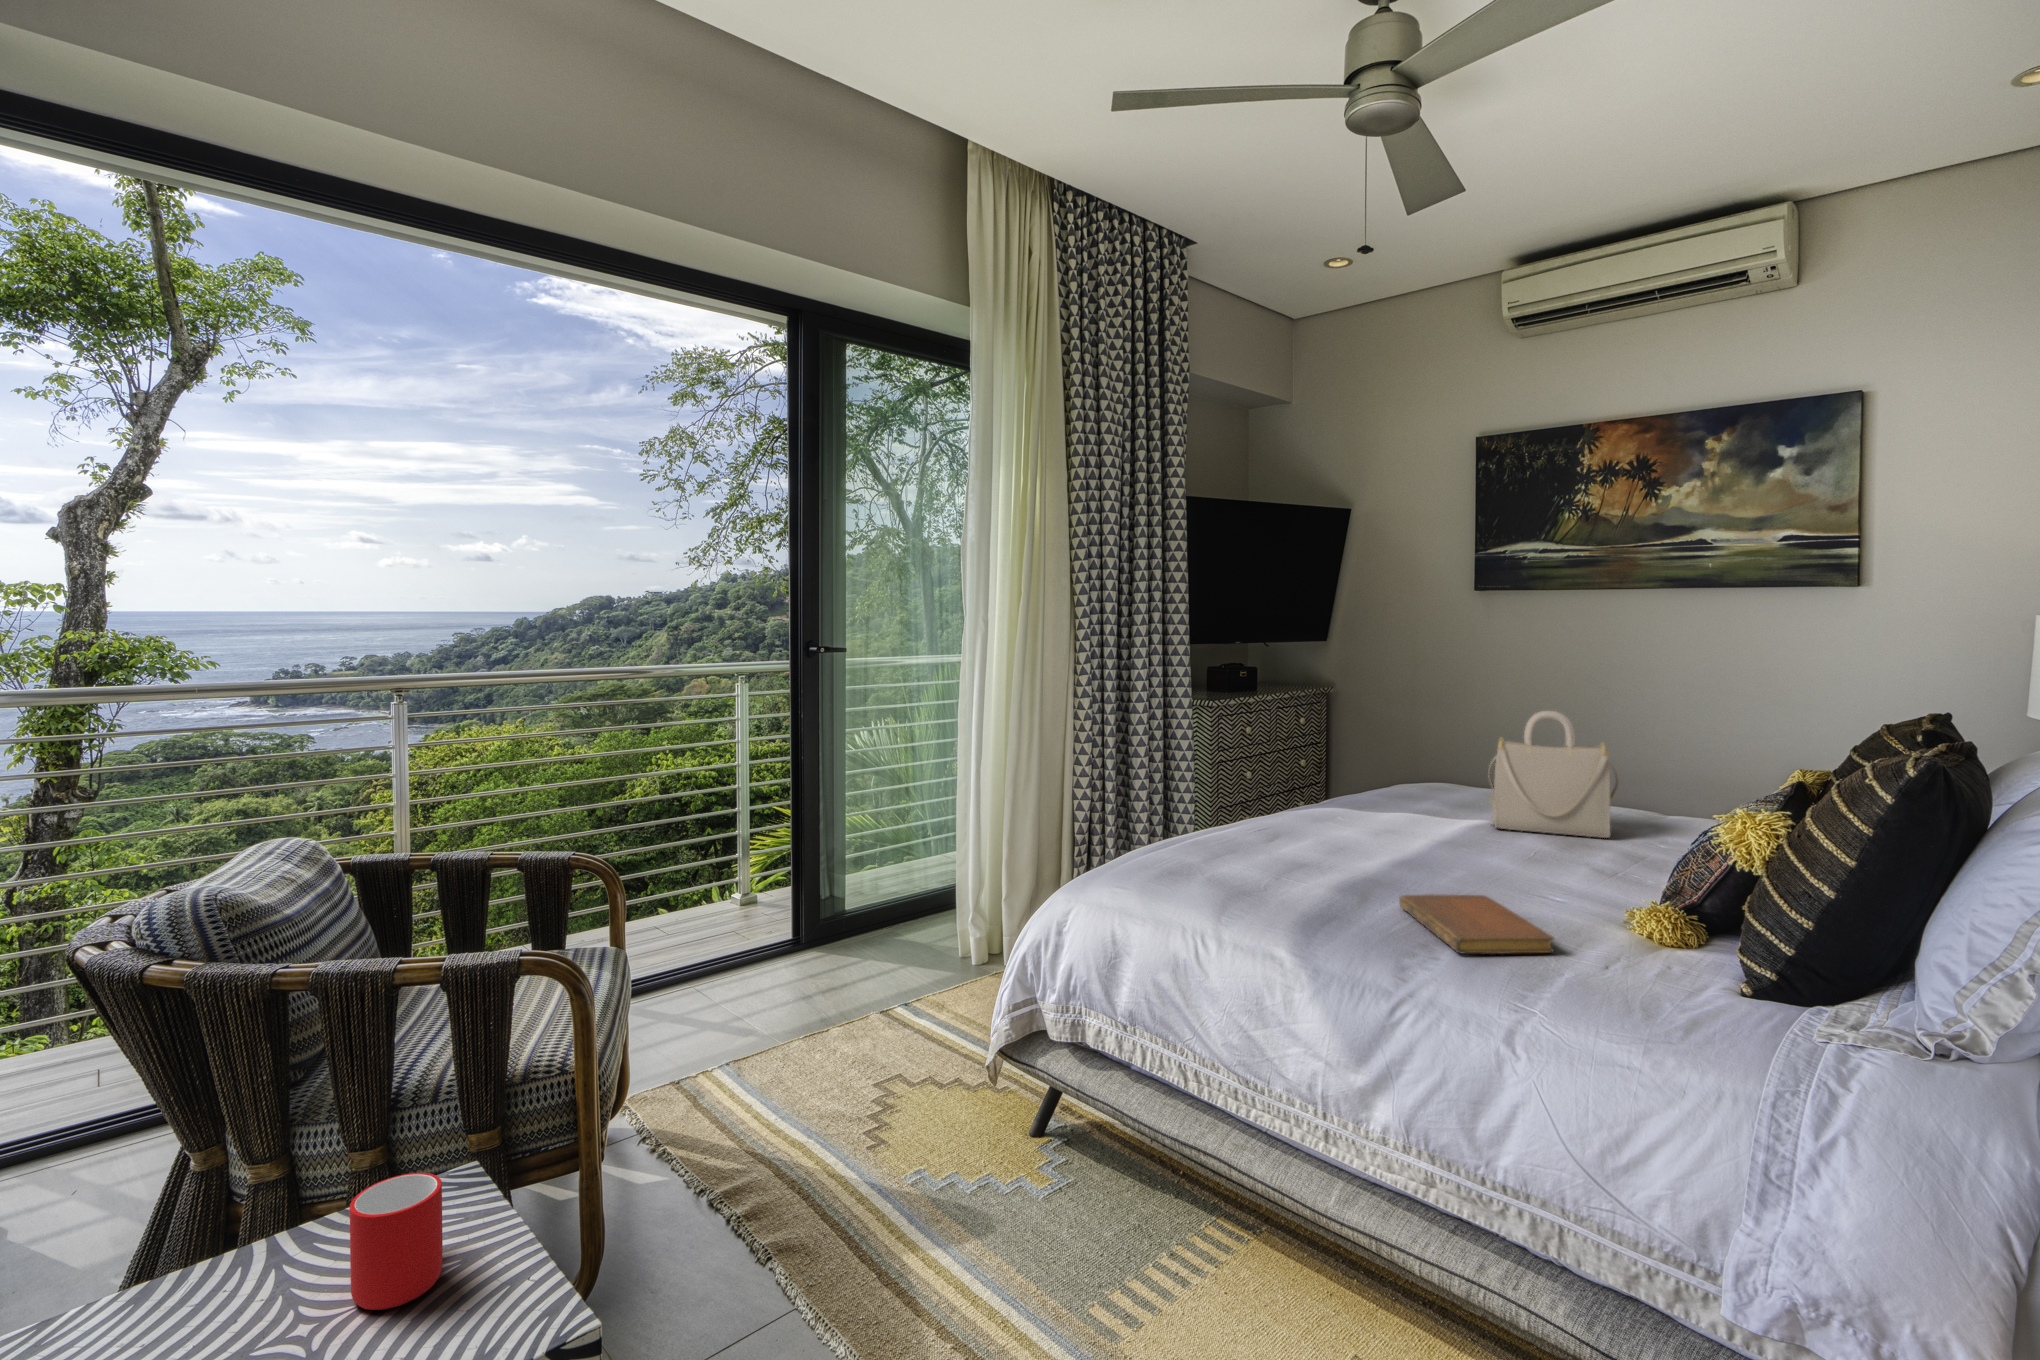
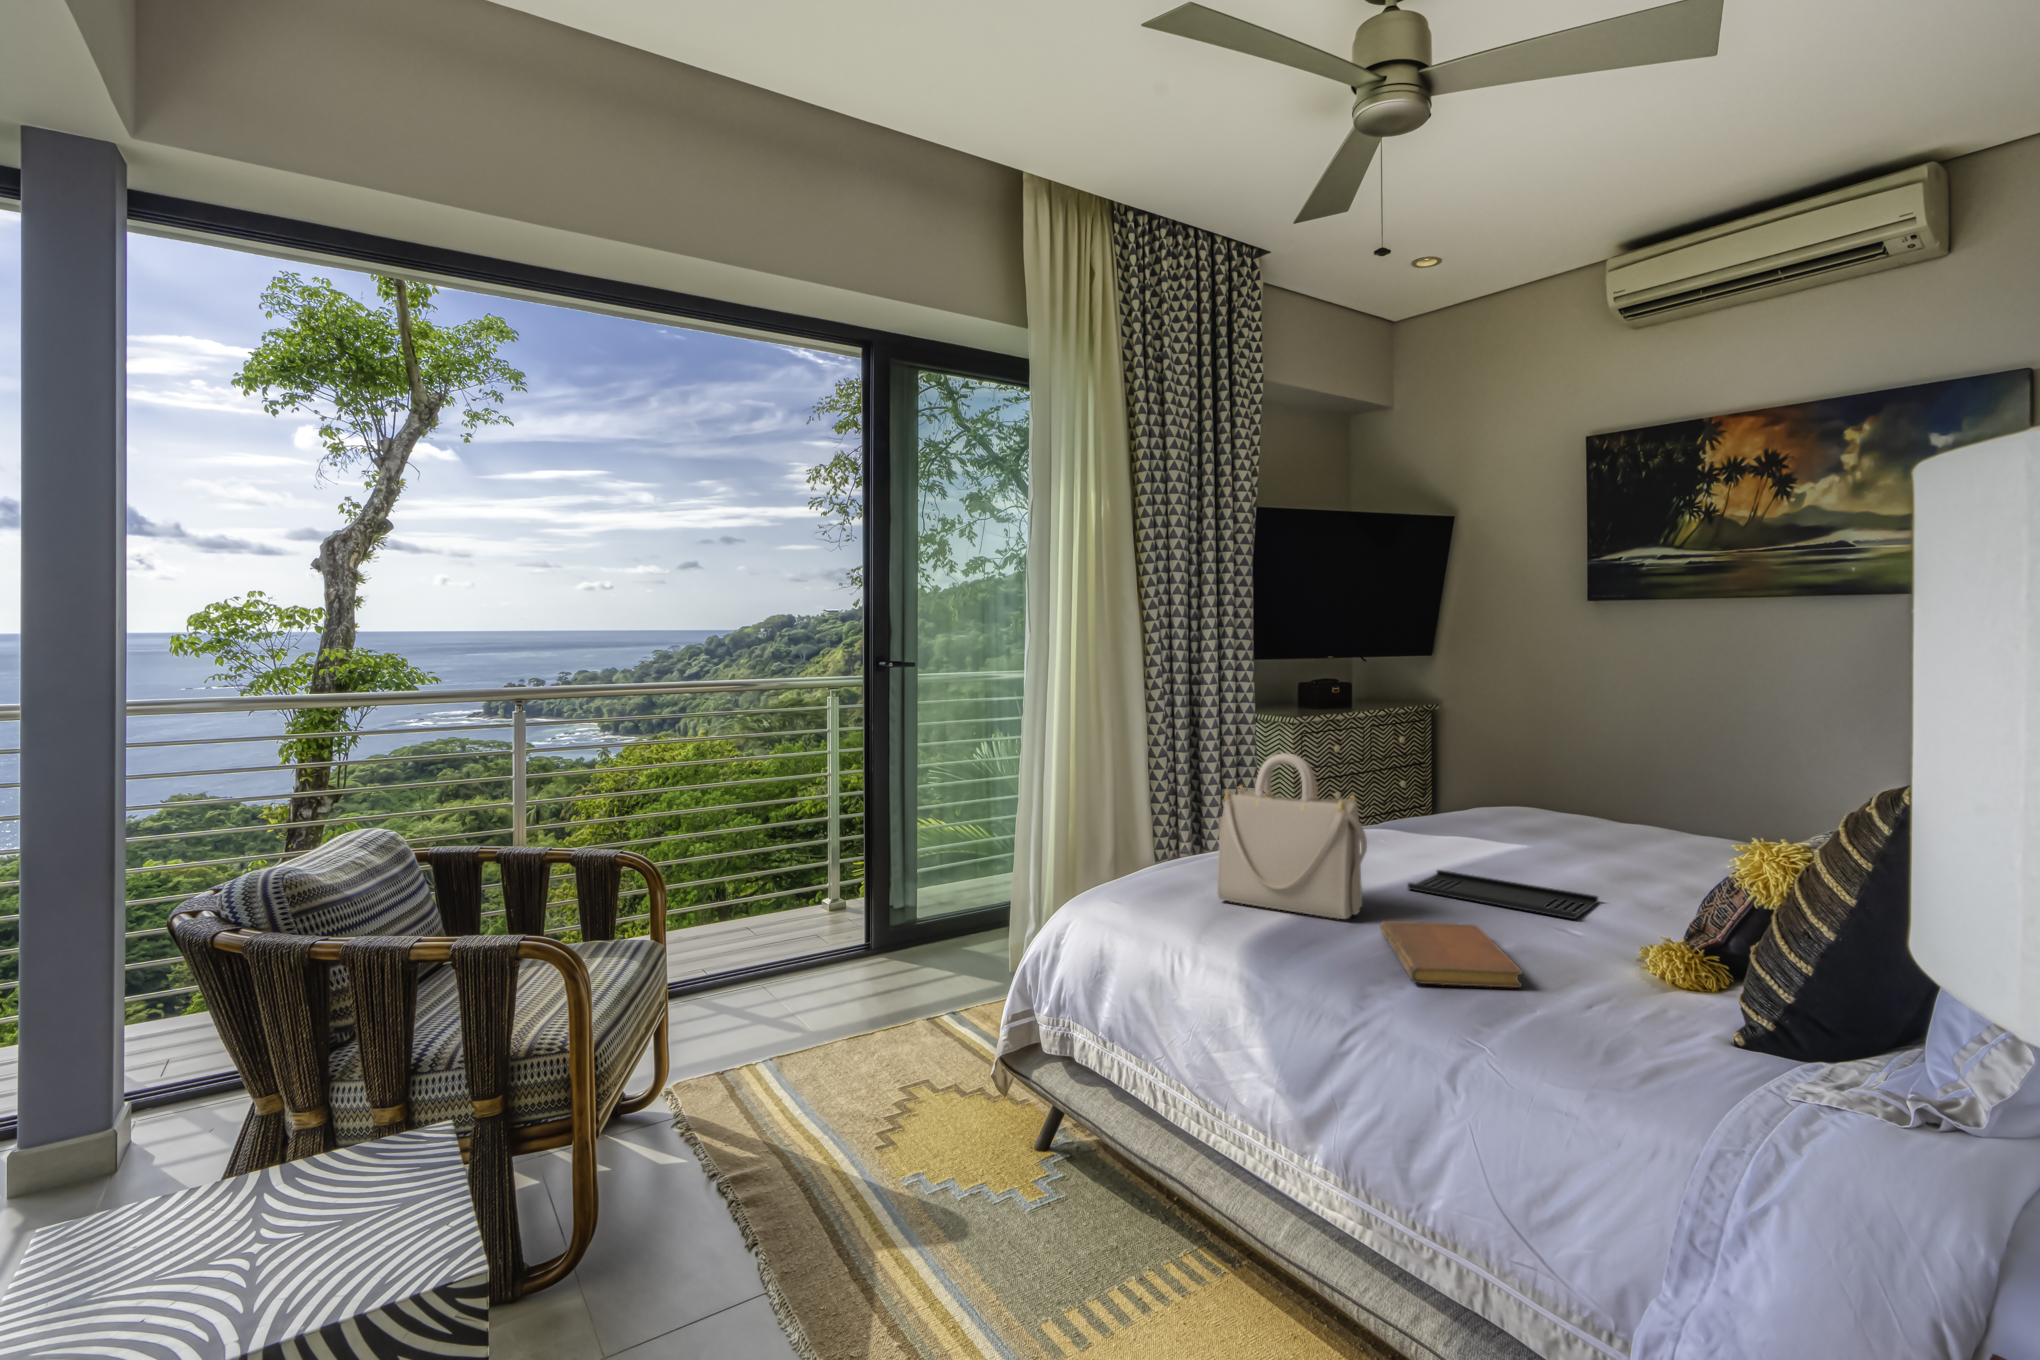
handbag: present [1488,711,1619,838] -> present [1217,753,1367,919]
tray: none [1397,844,1570,887] -> present [1408,870,1598,919]
cup: present [350,1173,443,1310] -> none [290,1126,380,1242]

